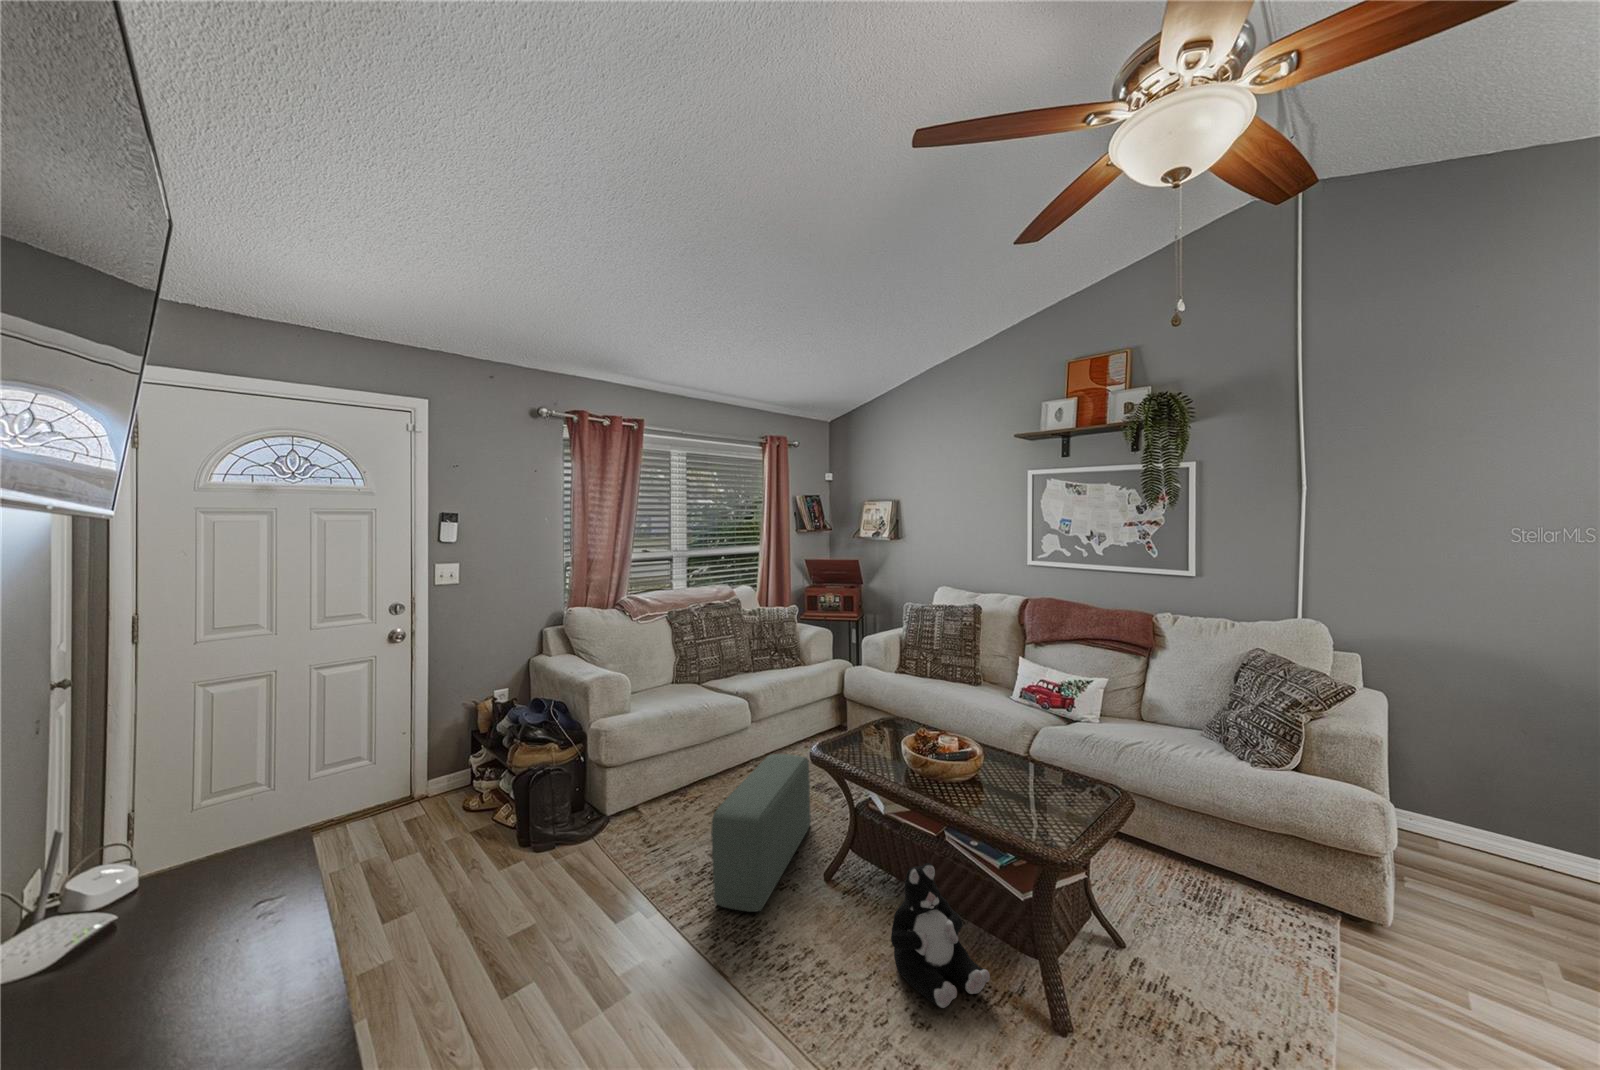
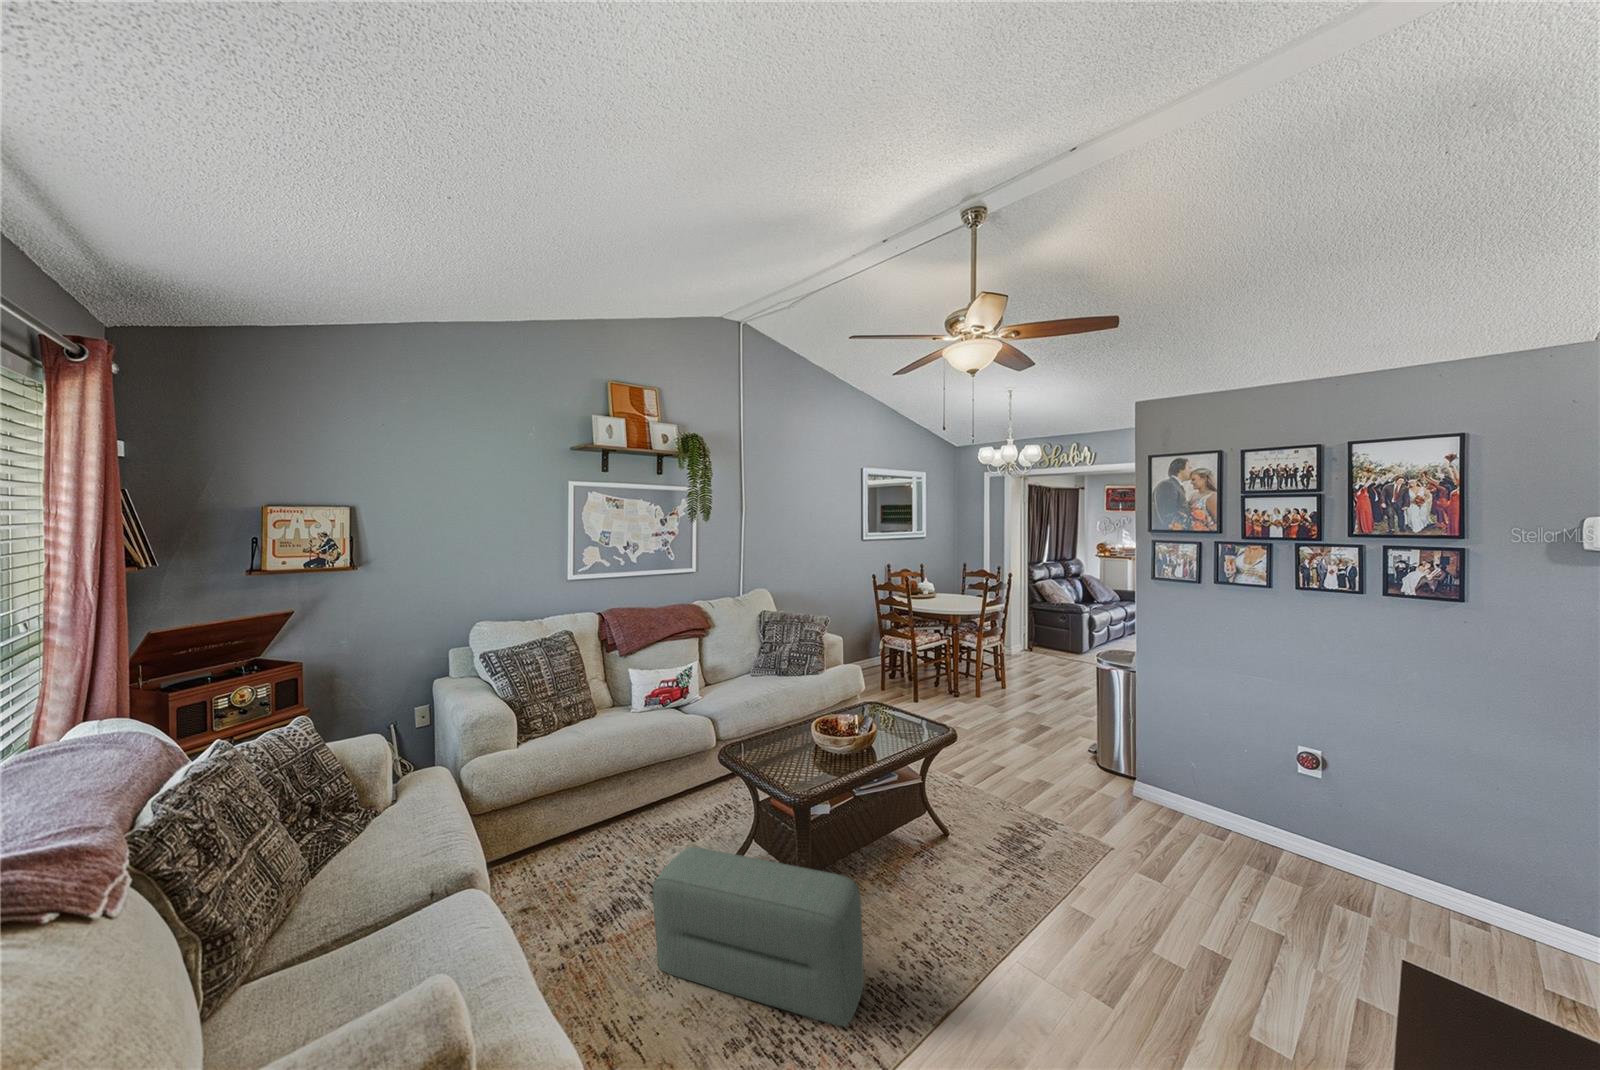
plush toy: present [891,863,990,1008] -> none [885,804,960,894]

